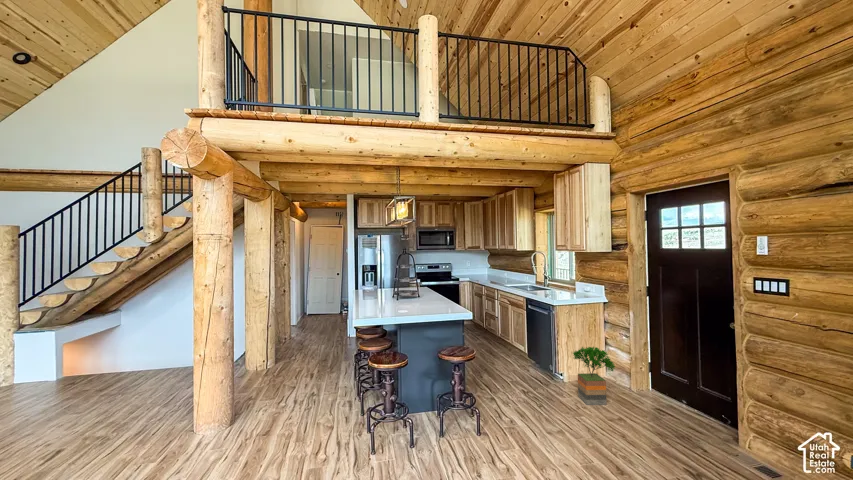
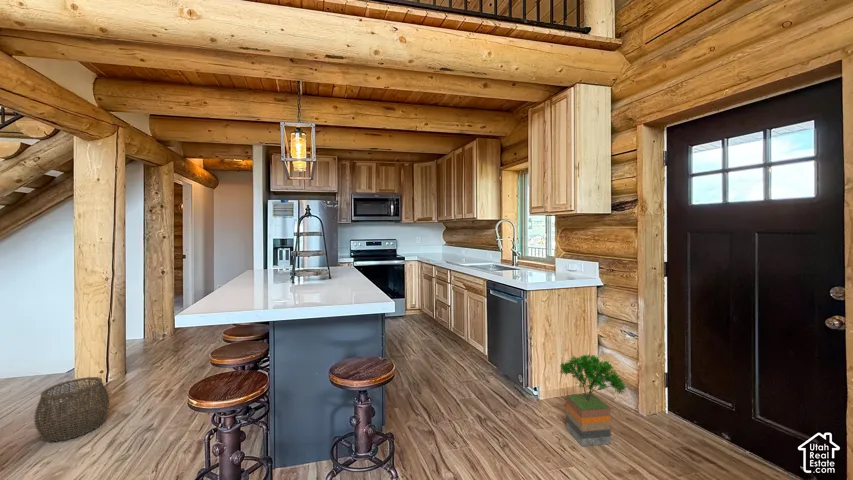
woven basket: none [251,352,286,388] -> present [34,377,109,442]

